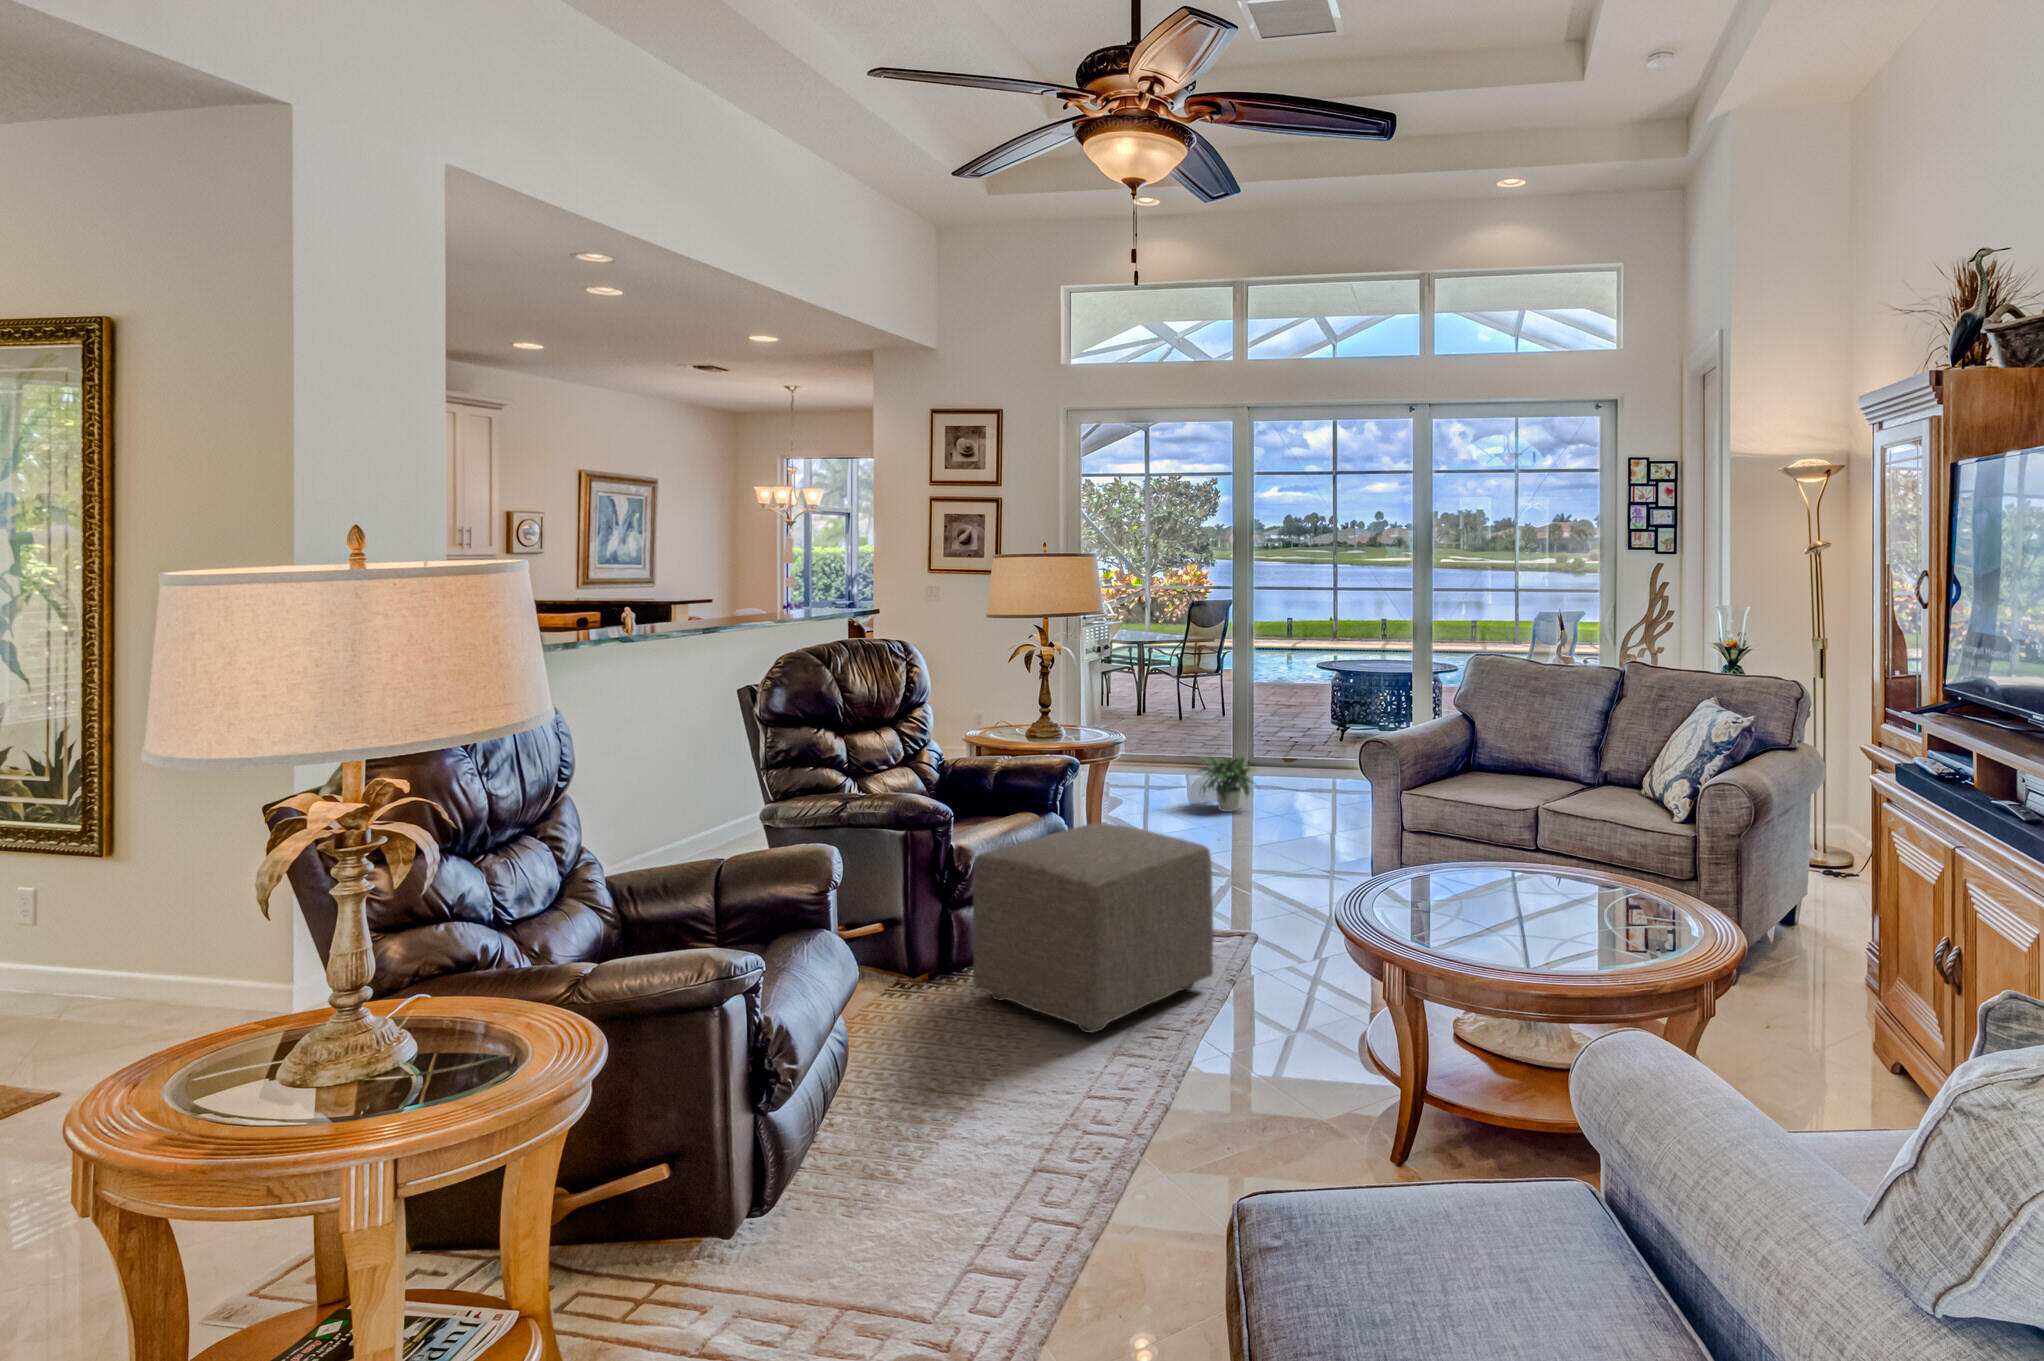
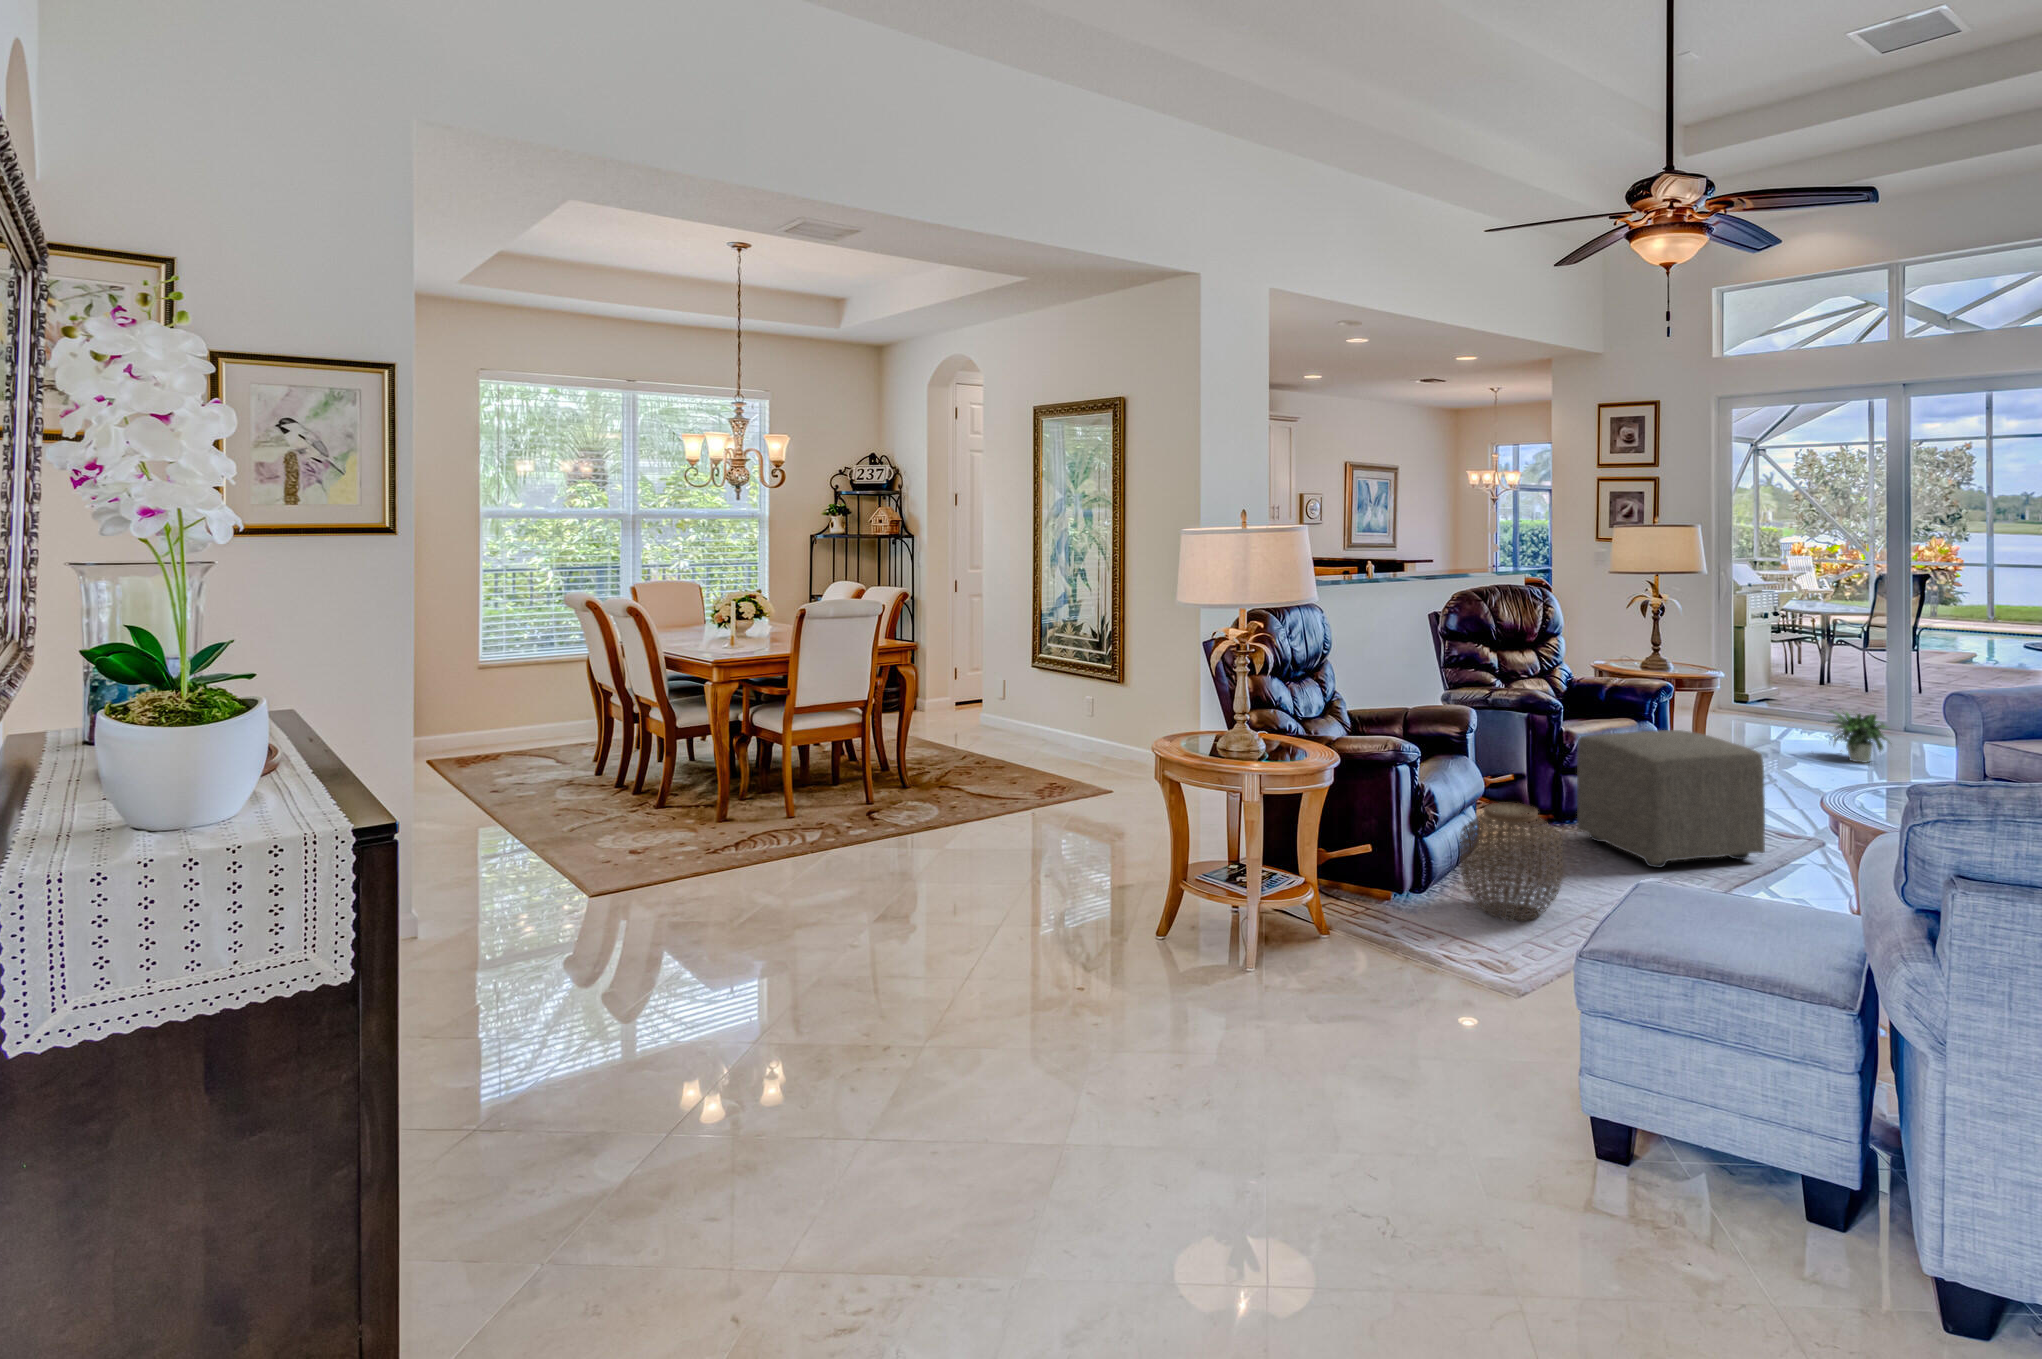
woven basket: none [833,1009,1004,1221] -> present [1460,803,1563,921]

